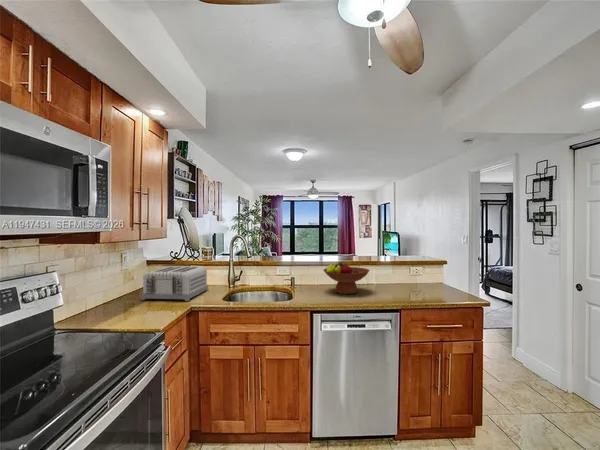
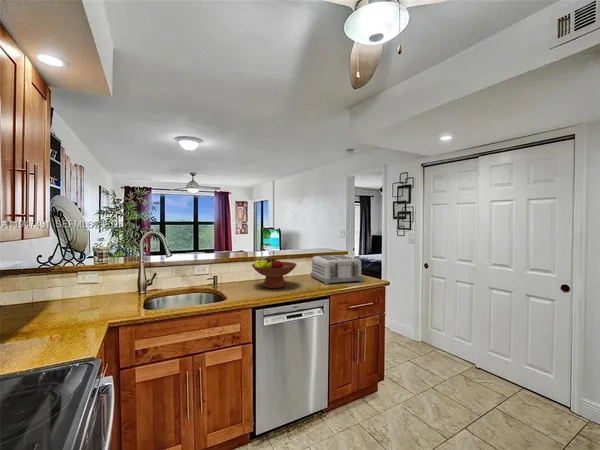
toaster: present [142,266,208,301] -> present [311,255,363,284]

